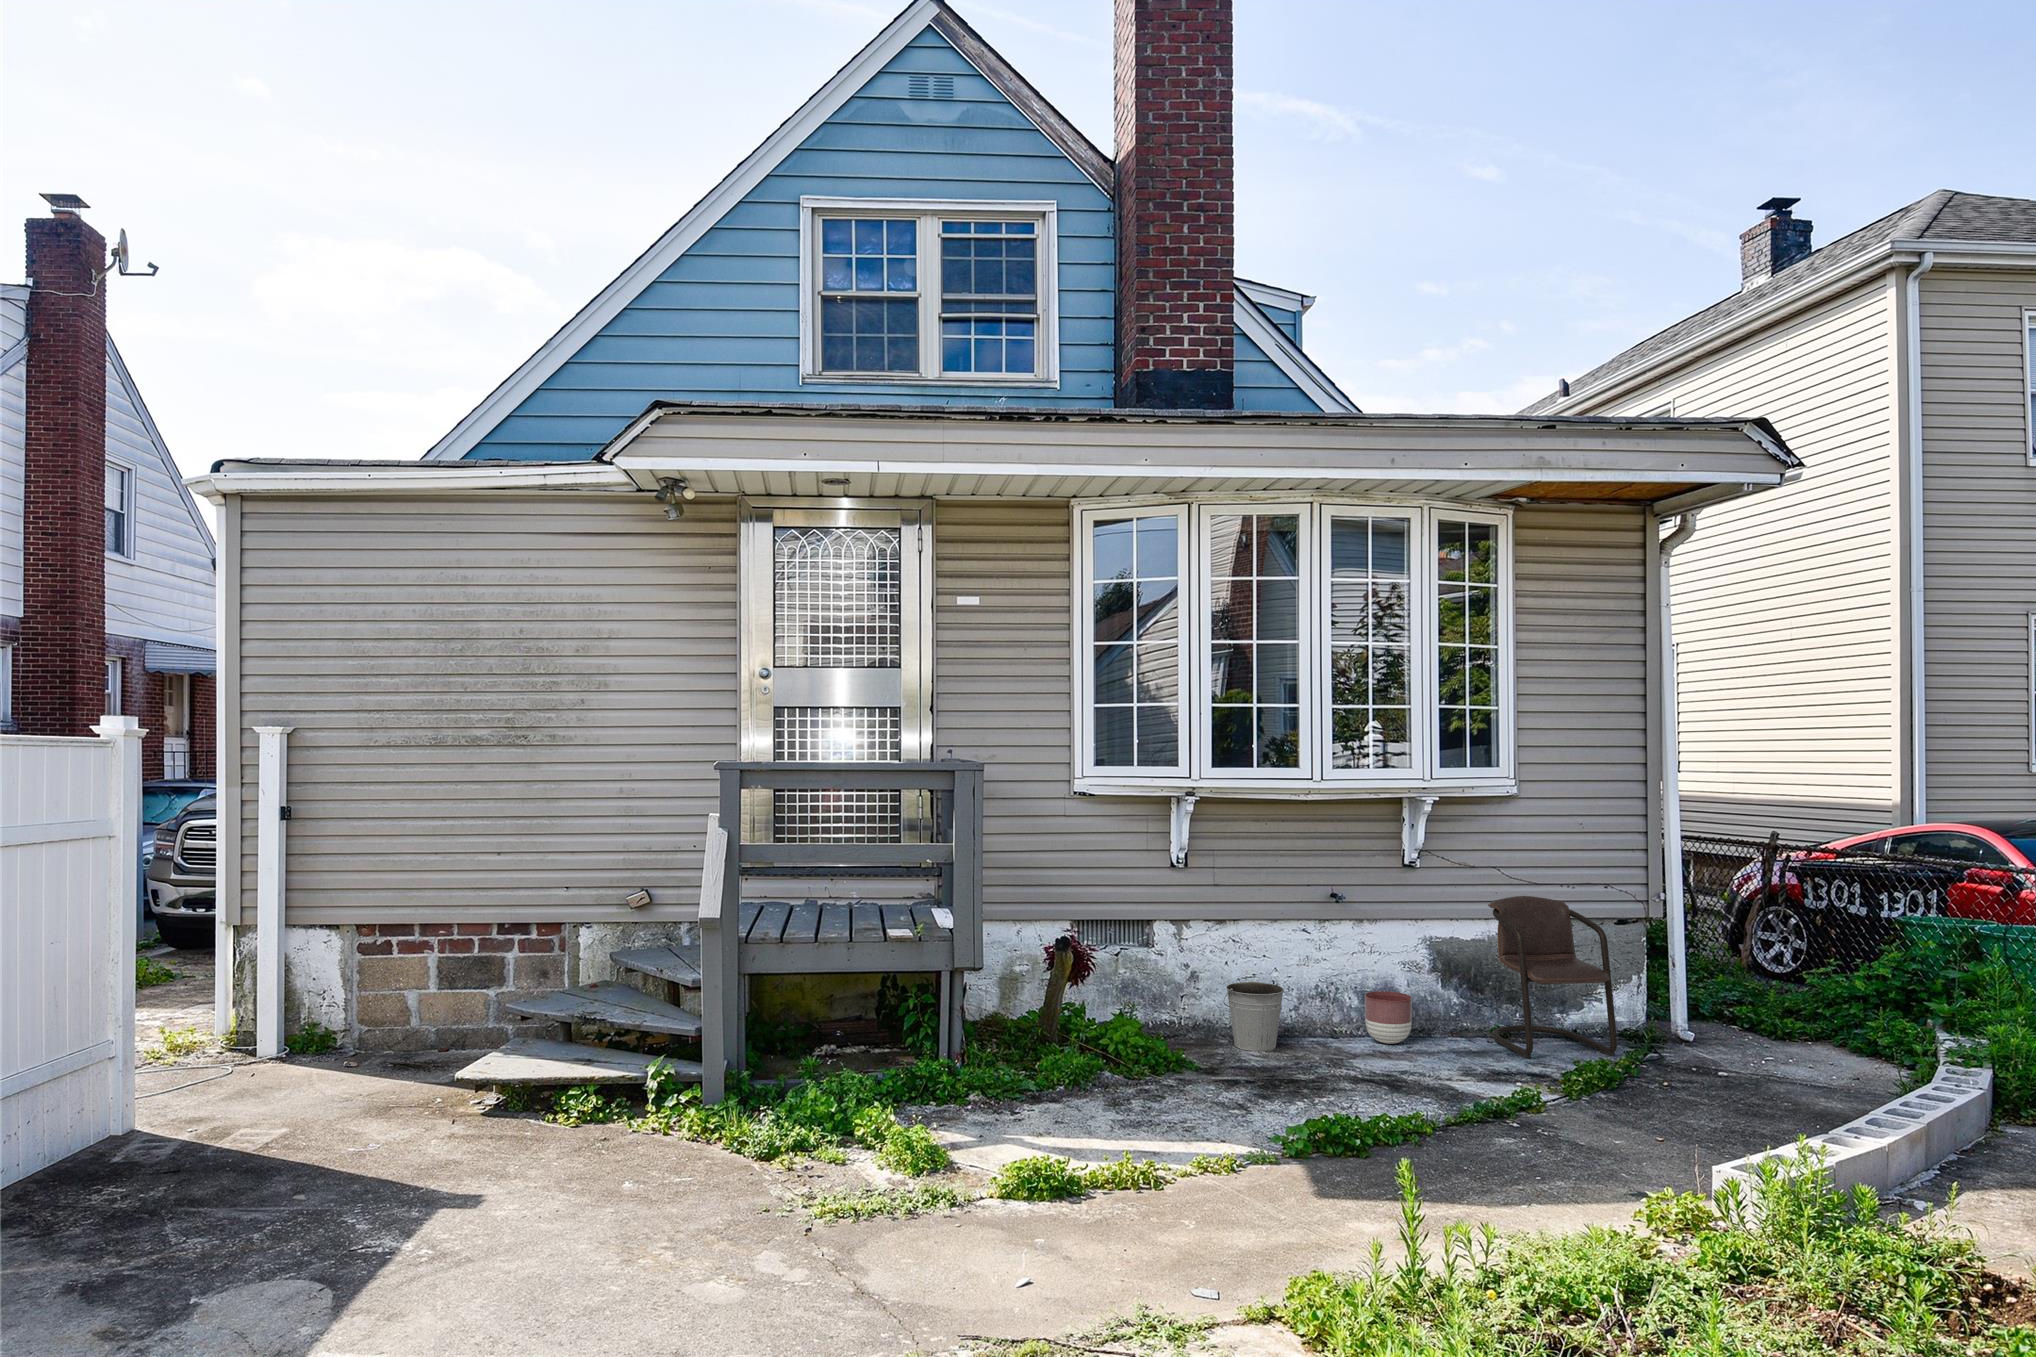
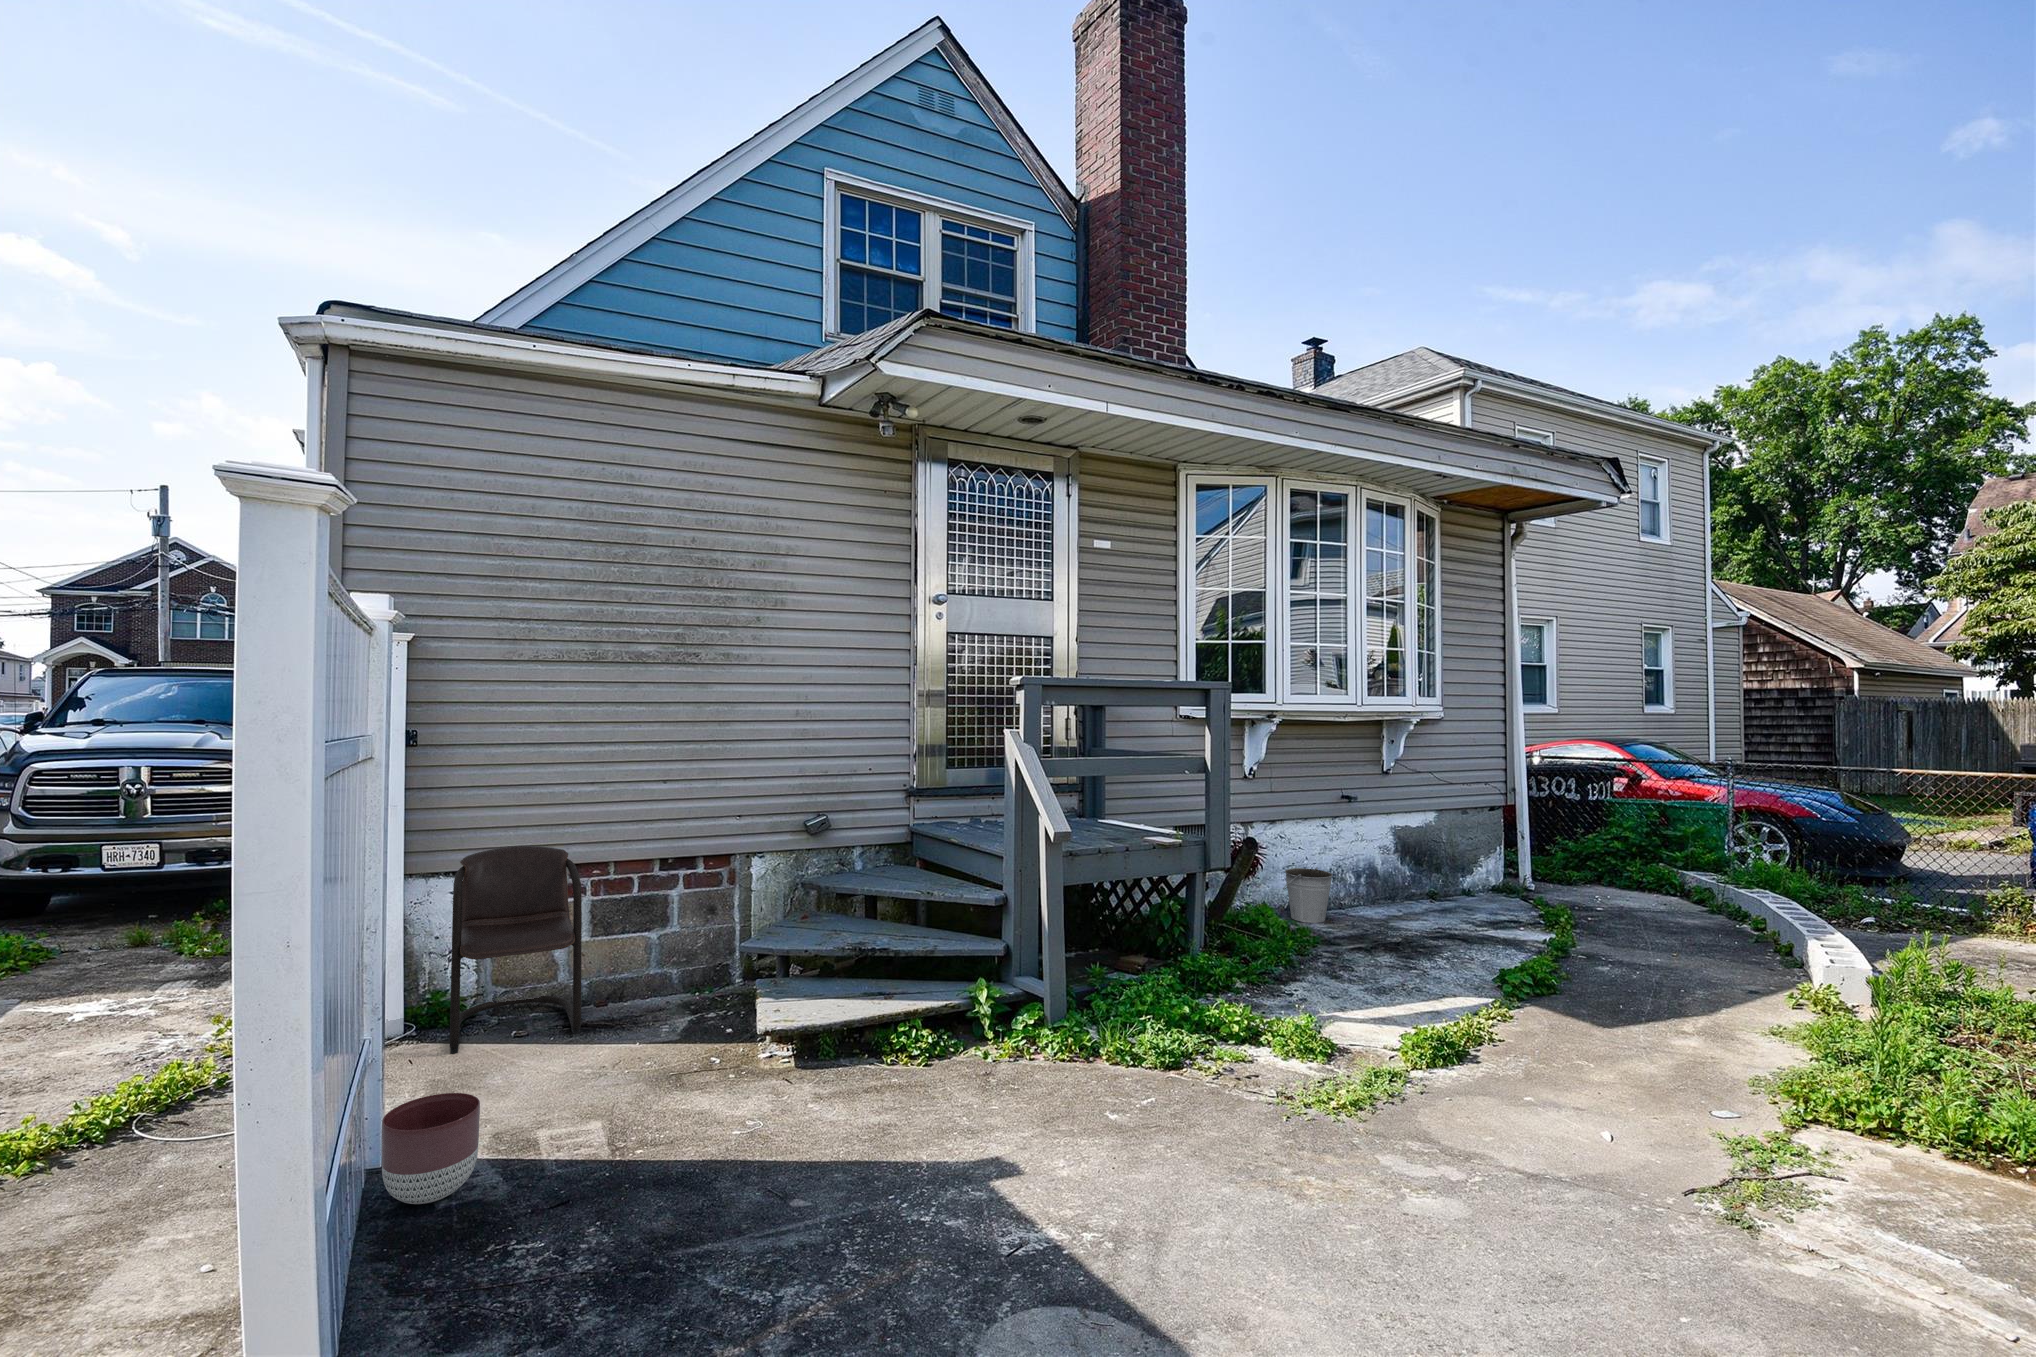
chair: present [1488,896,1617,1059] -> present [450,846,582,1054]
planter: present [1365,991,1412,1044] -> present [382,1093,480,1204]

